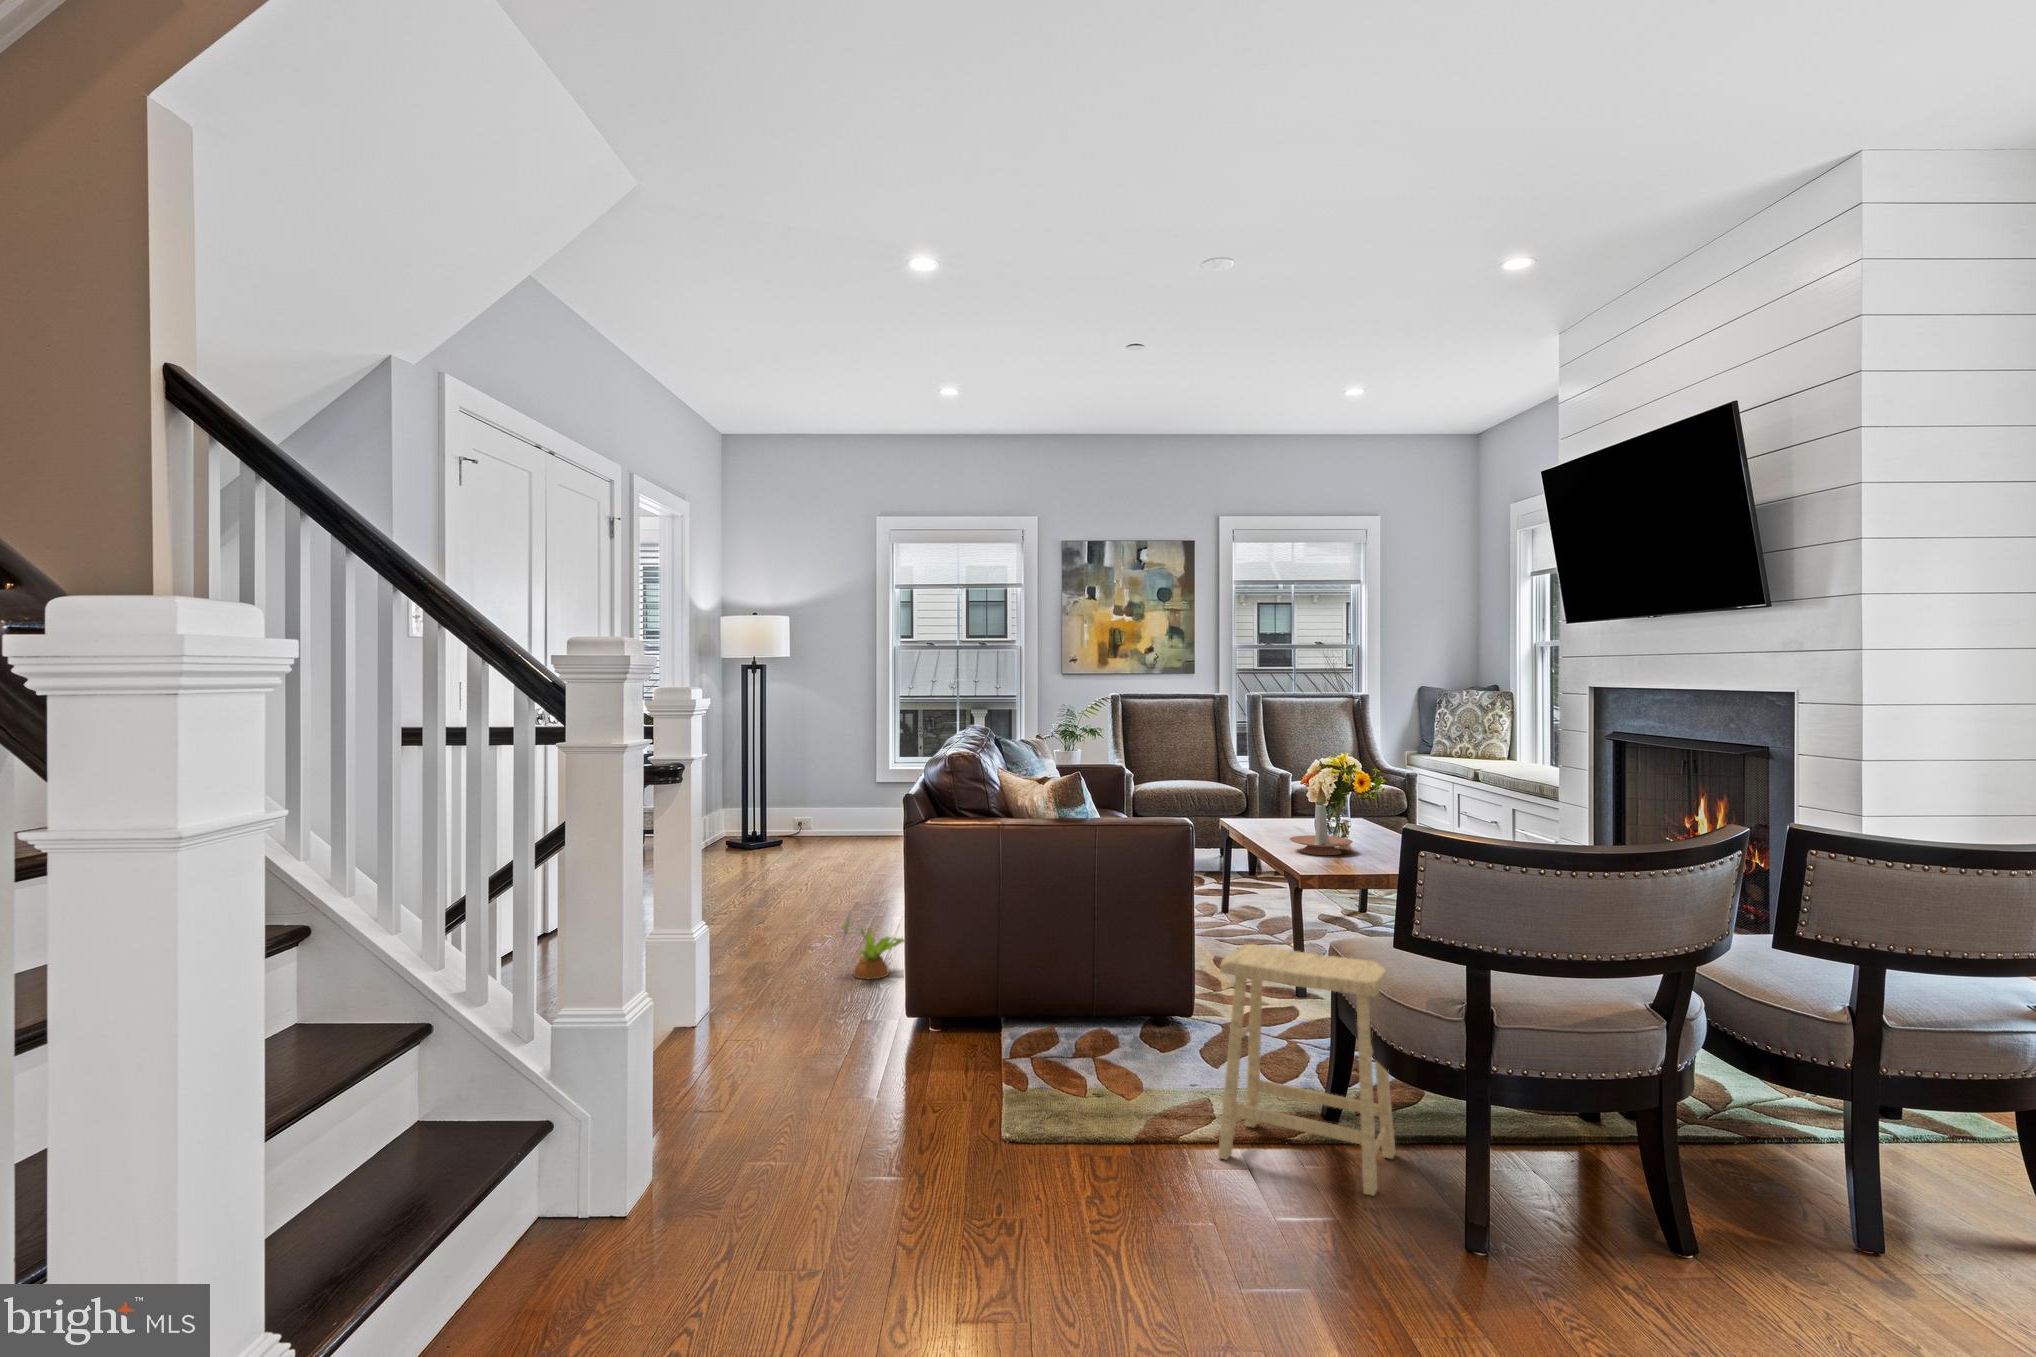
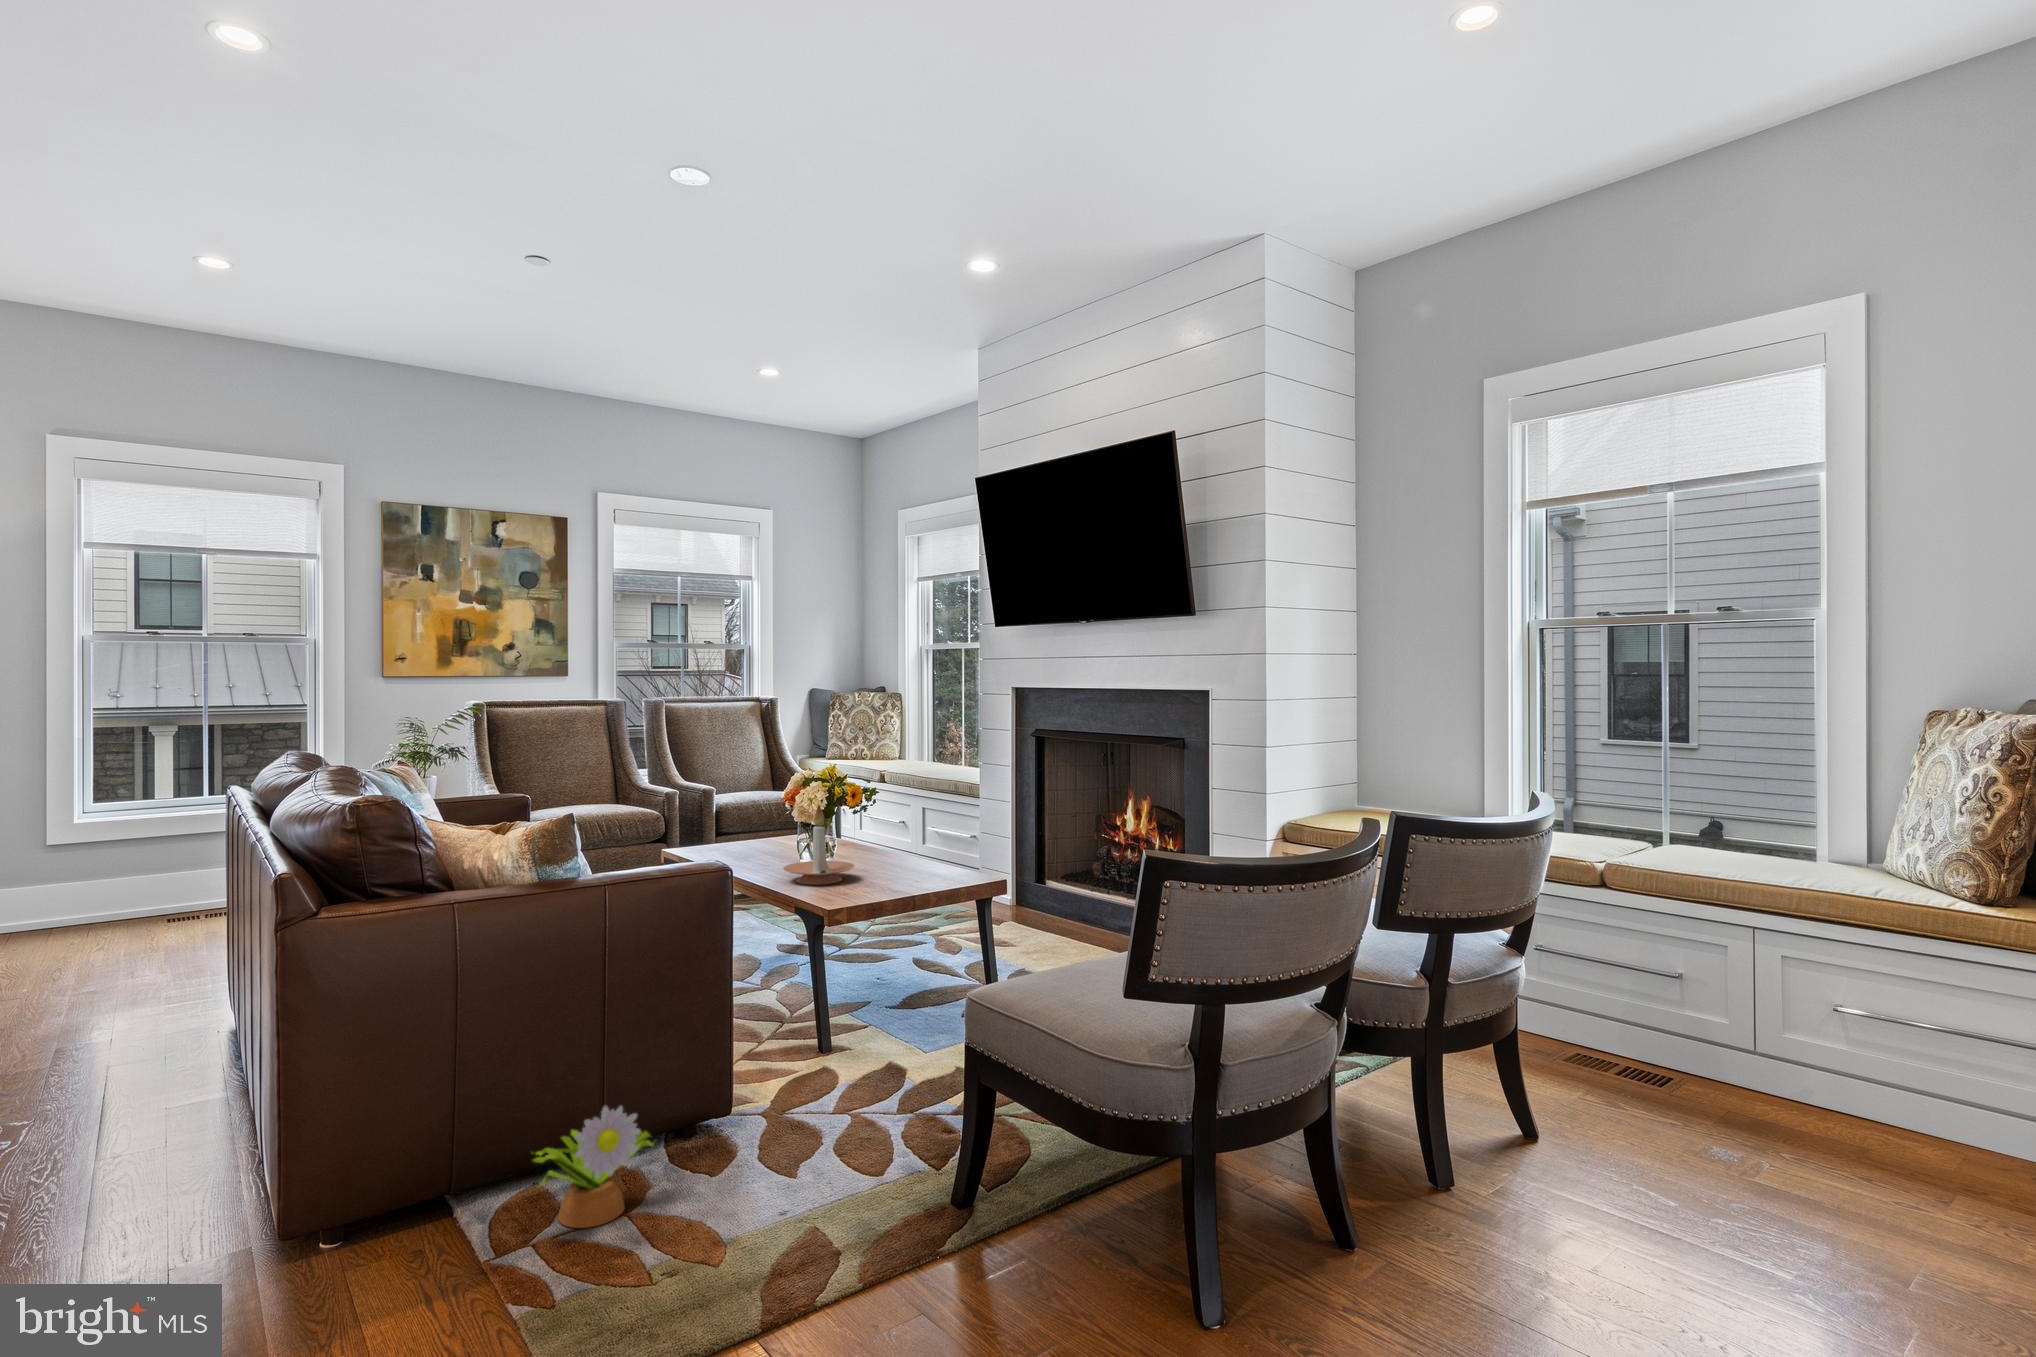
decorative plant: present [842,912,905,979] -> present [533,1106,654,1228]
footstool: present [1218,944,1395,1196] -> none [875,1012,1074,1312]

